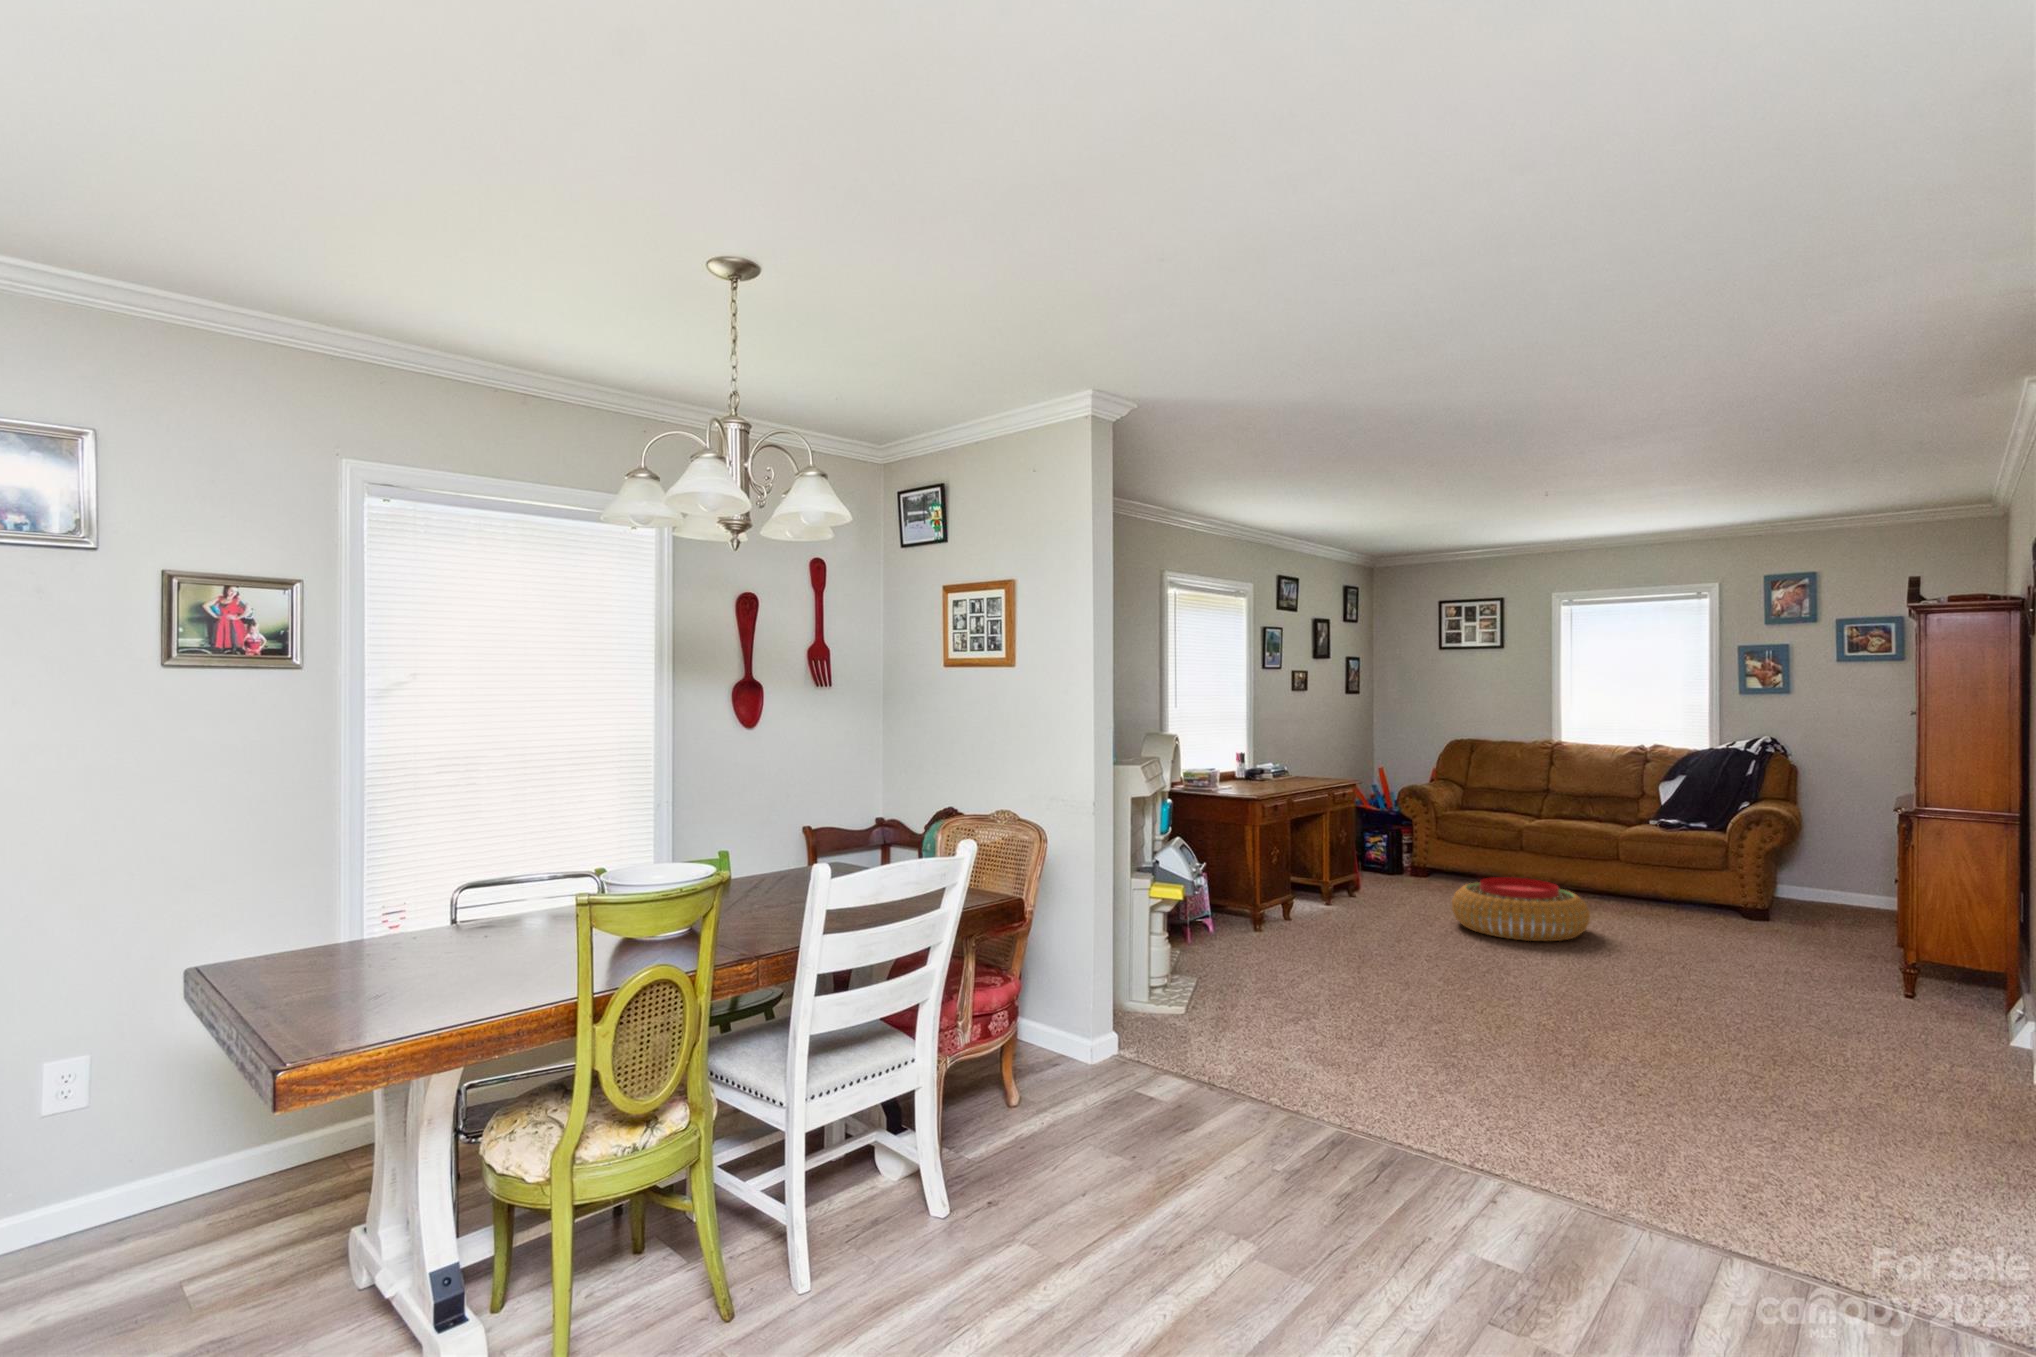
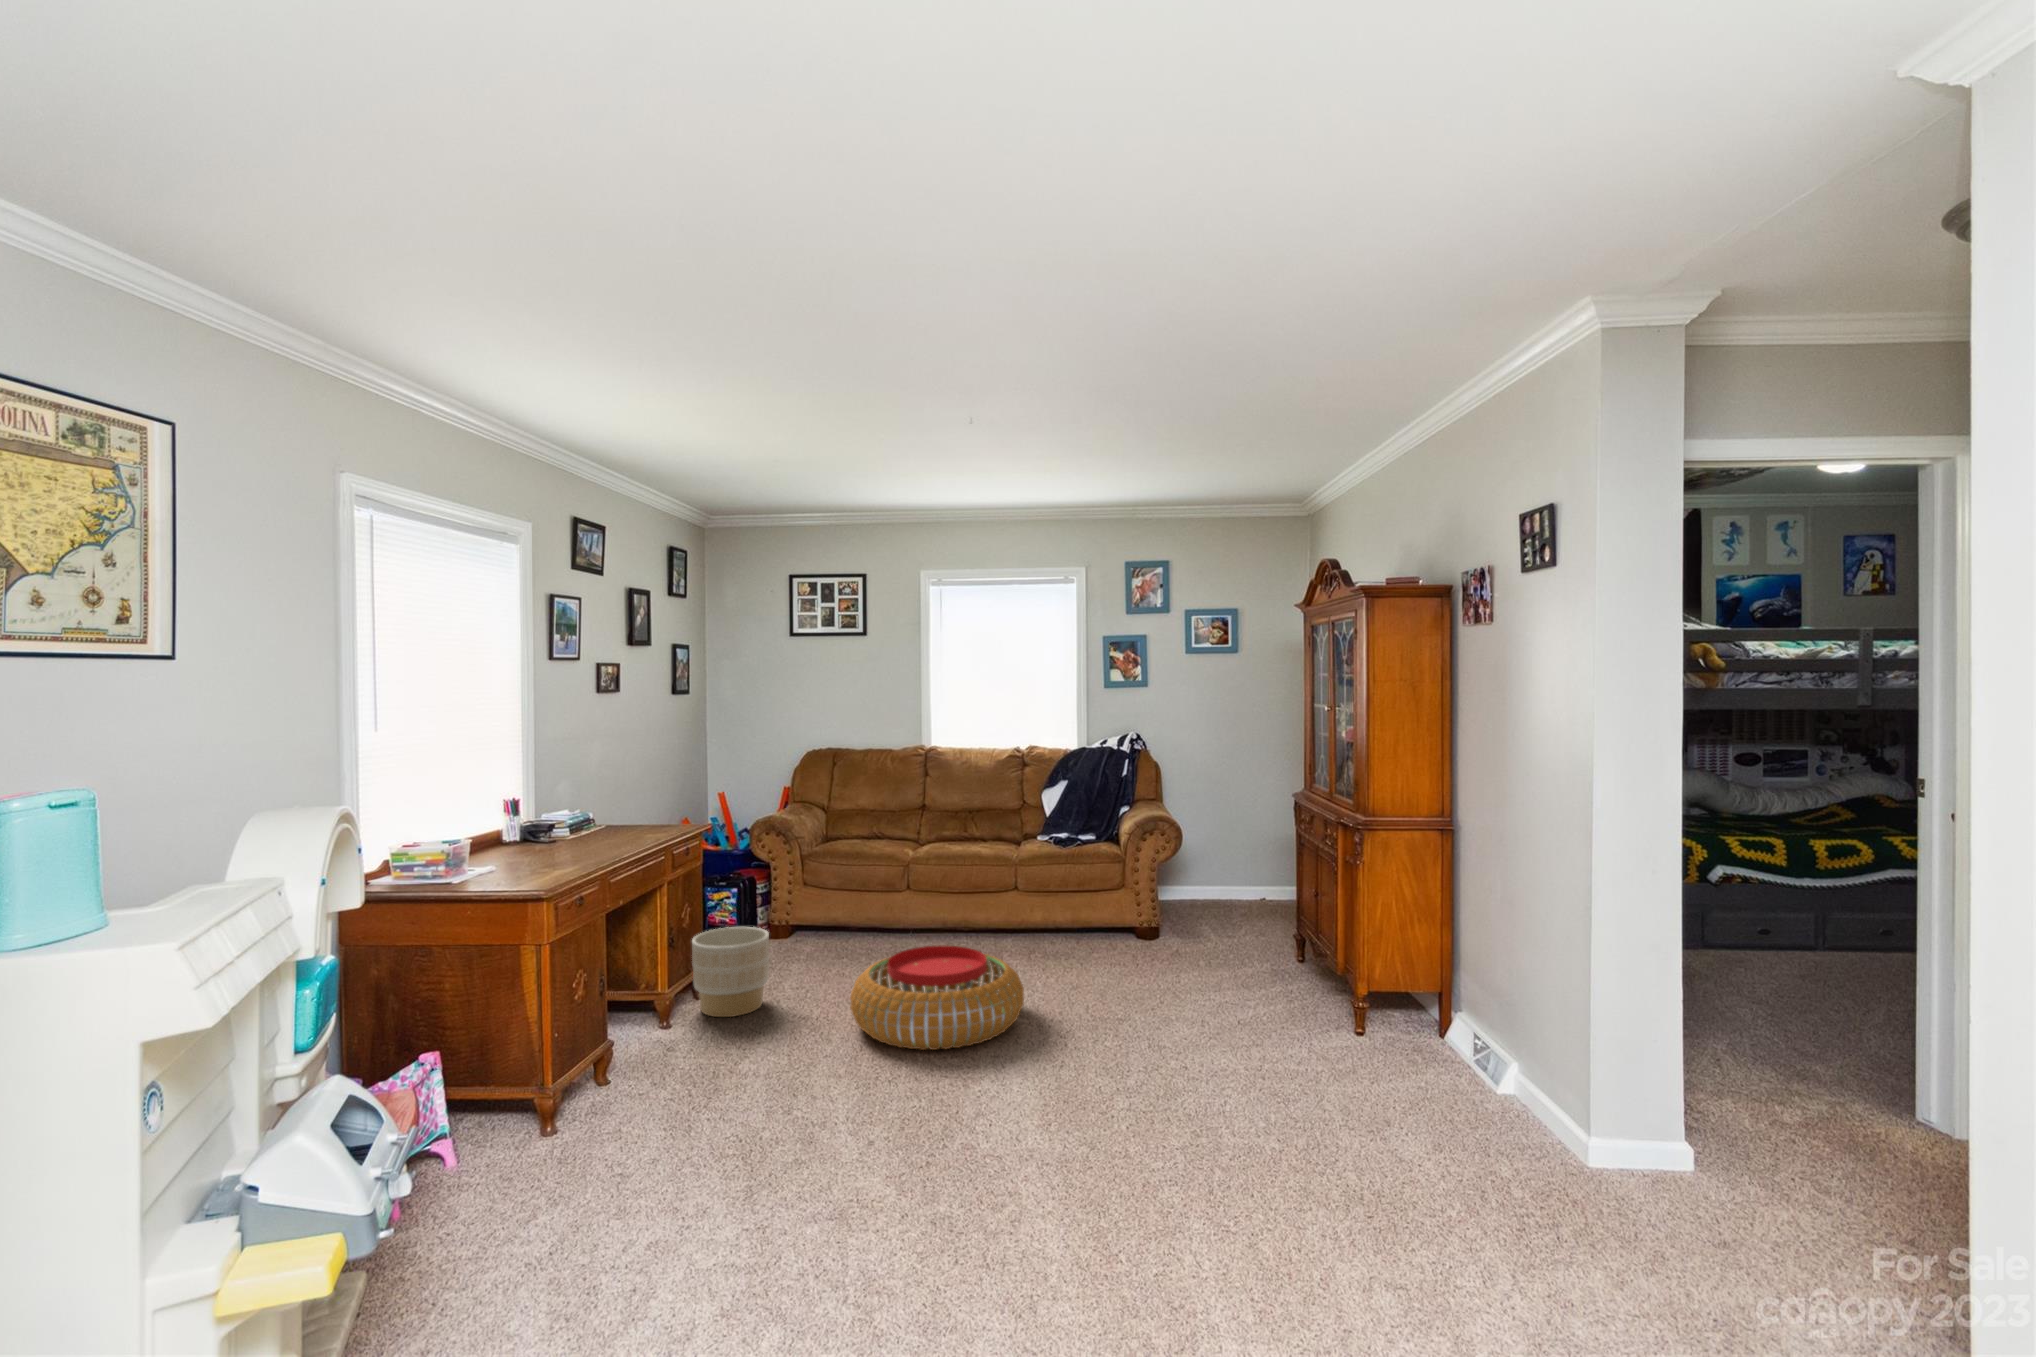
planter: none [1348,850,1400,905] -> present [692,927,769,1017]

